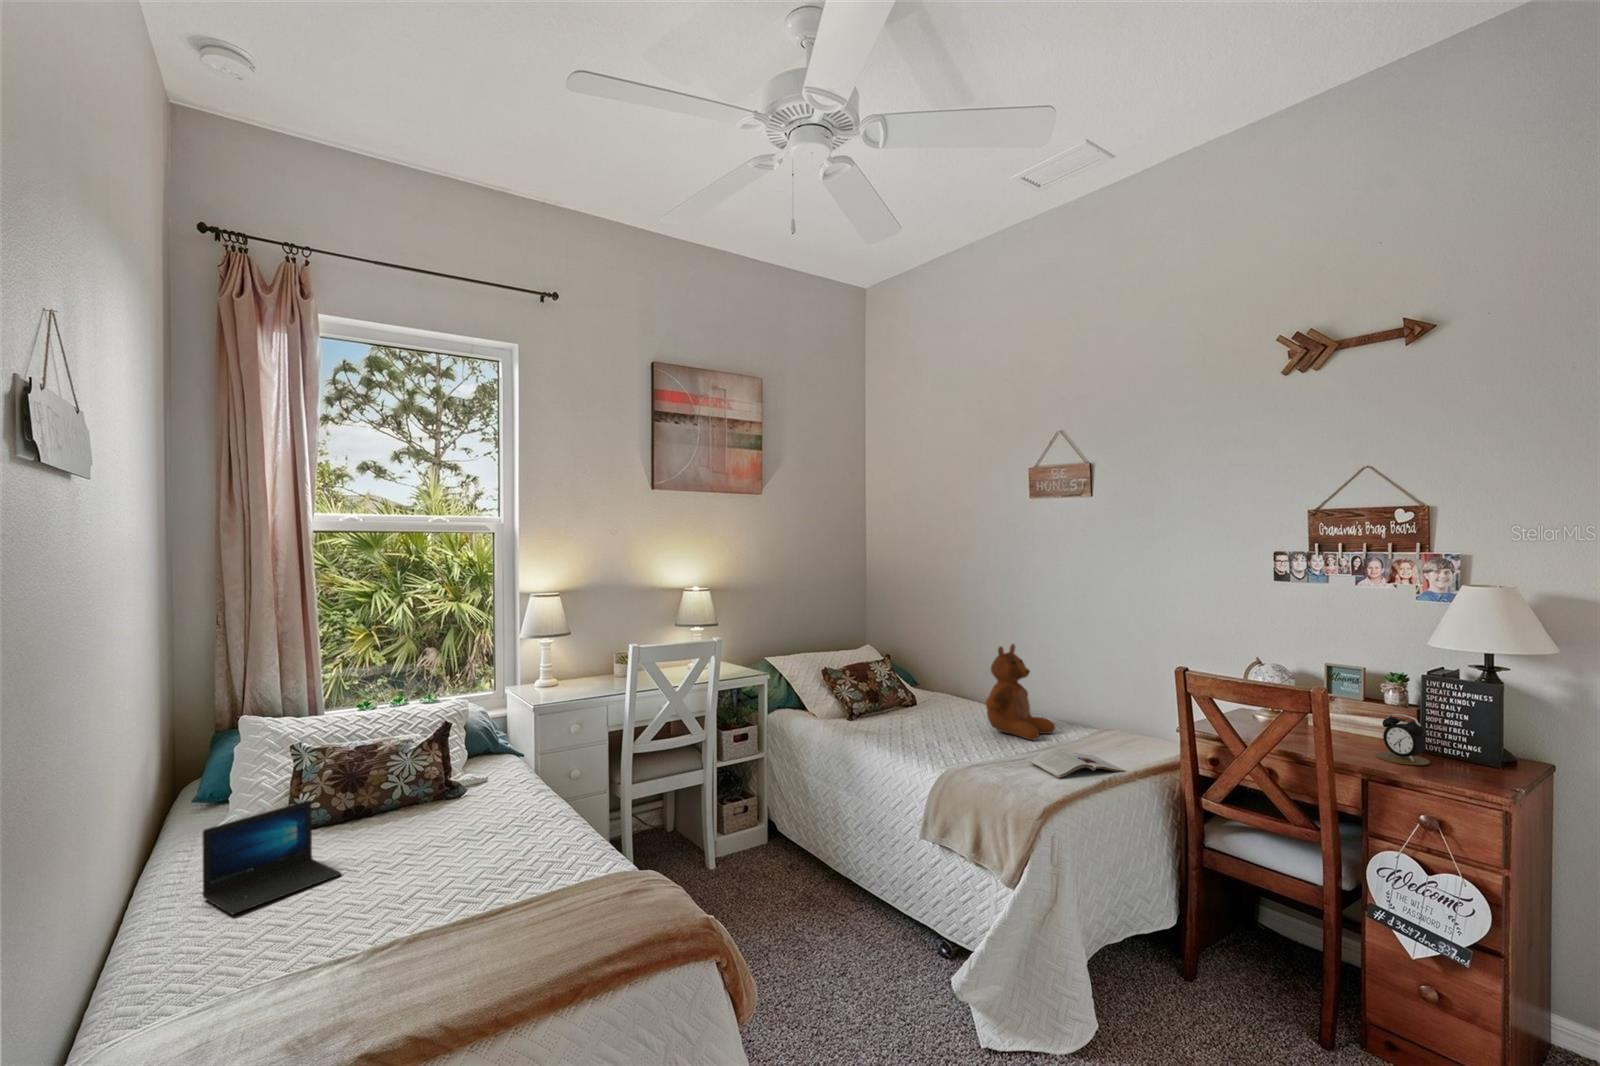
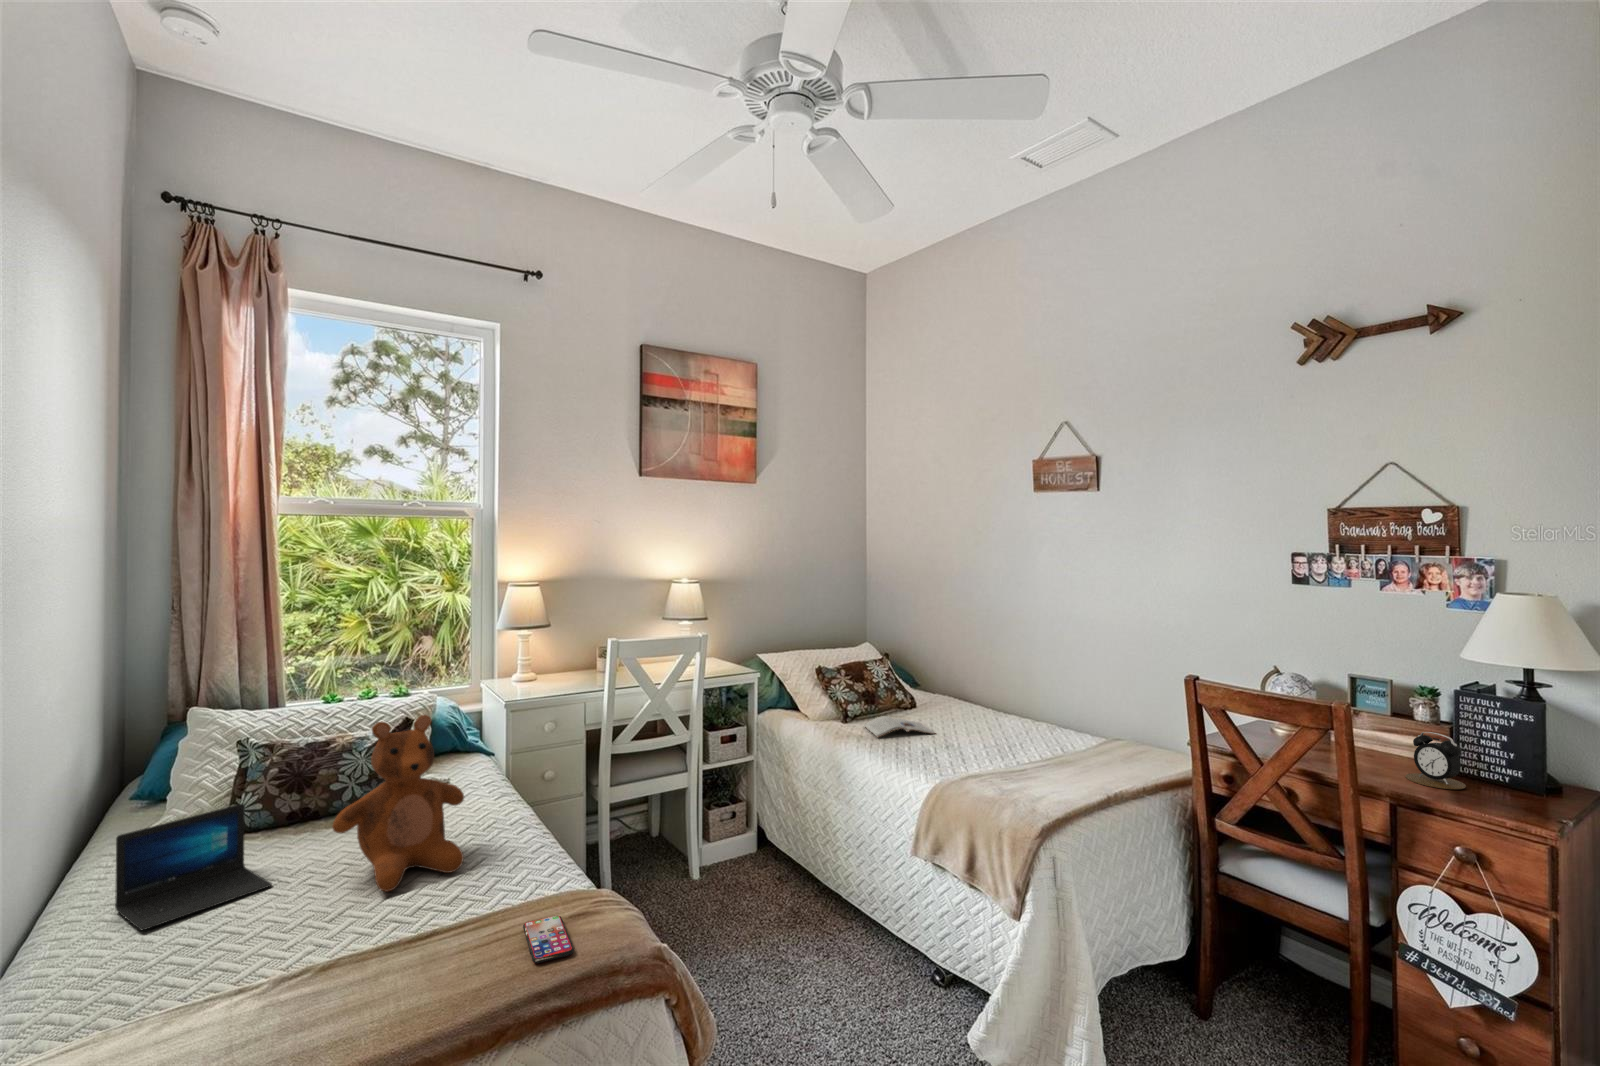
teddy bear: present [986,644,1055,740] -> present [332,715,464,892]
magazine: present [1029,749,1126,779] -> present [864,716,935,737]
smartphone: none [582,893,632,932] -> present [523,915,574,963]

